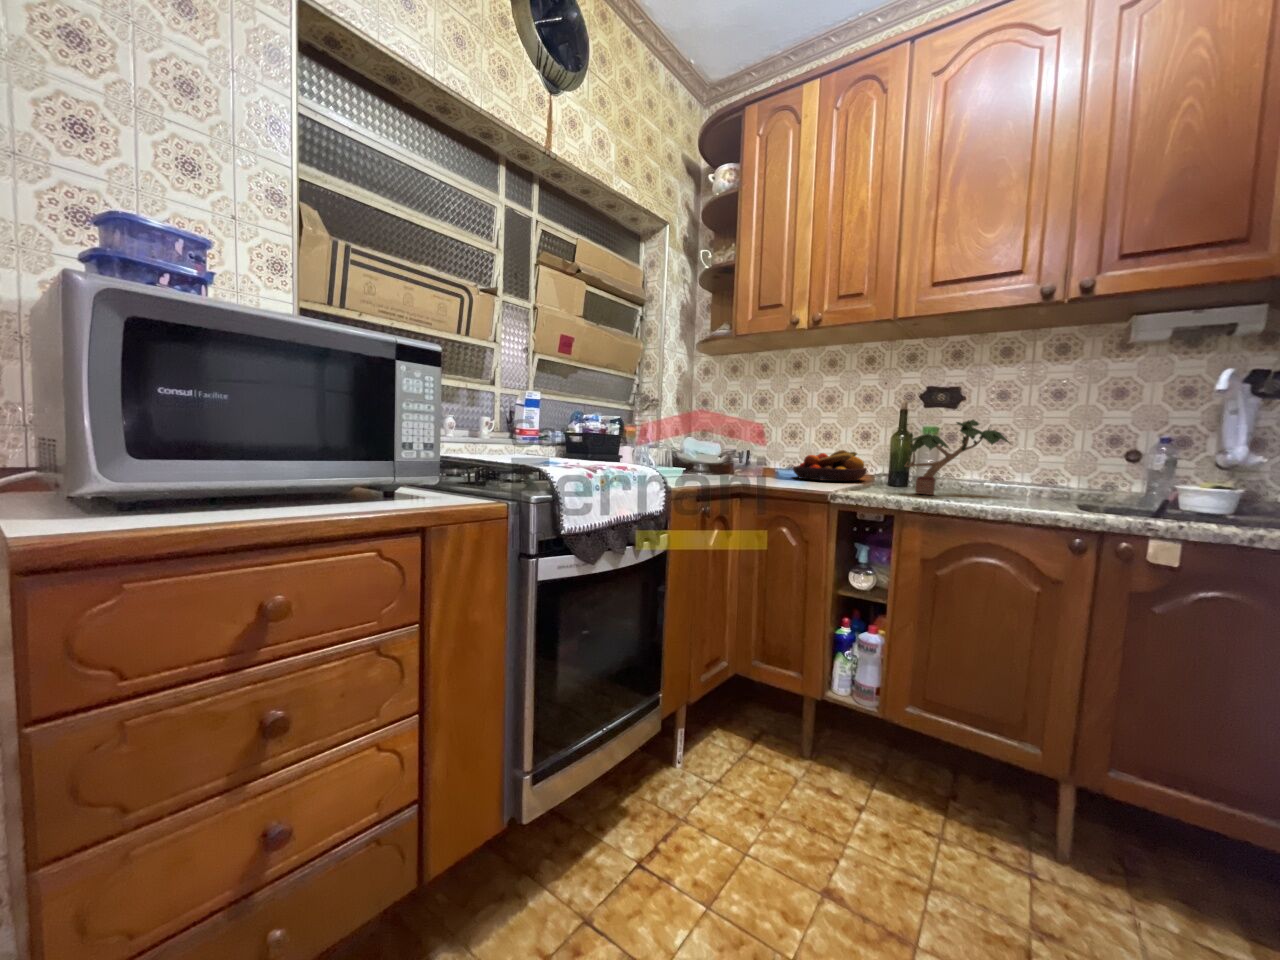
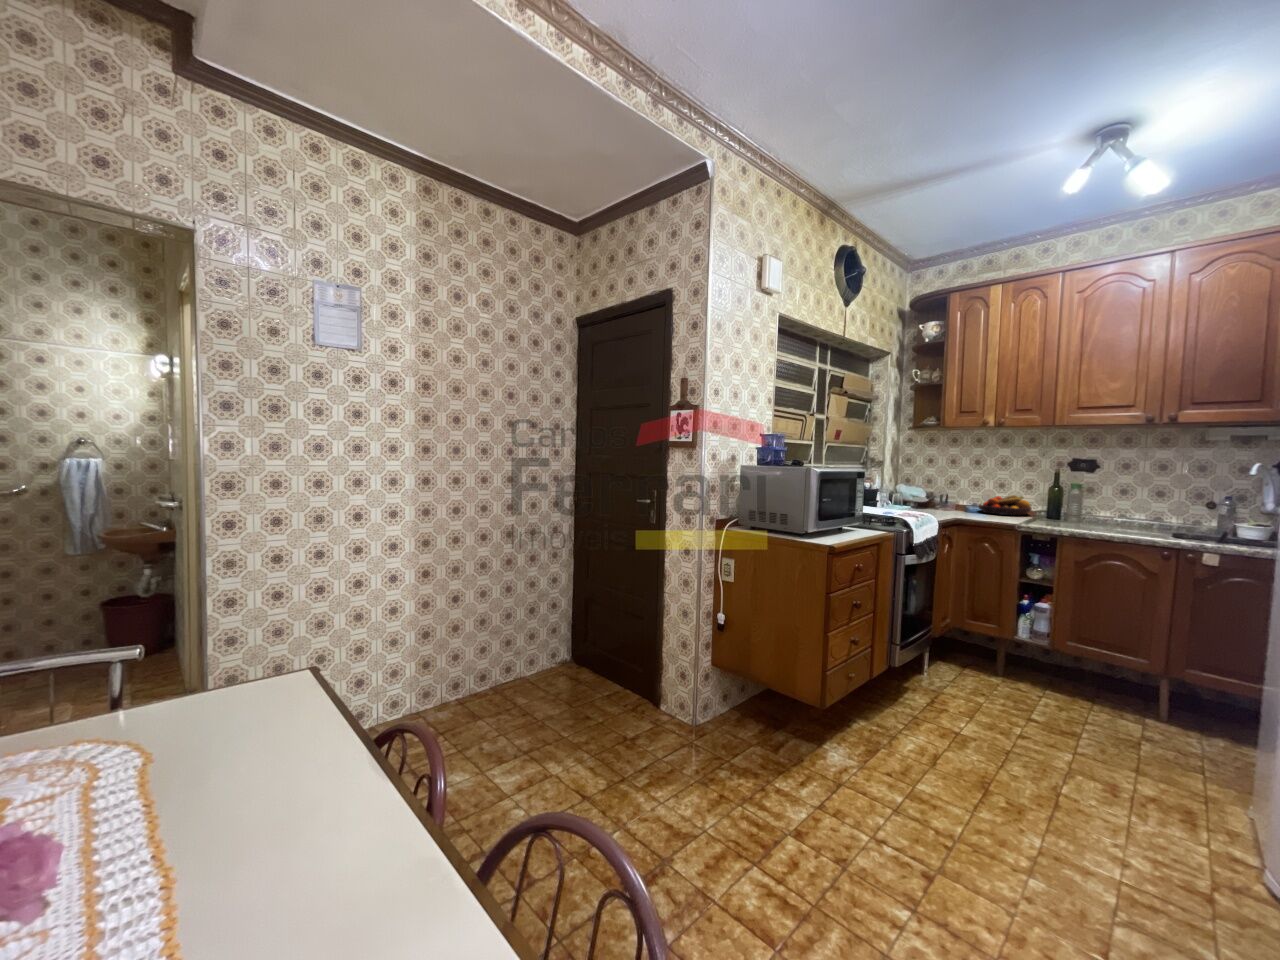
potted plant: present [904,420,1010,495] -> none [1058,482,1134,526]

